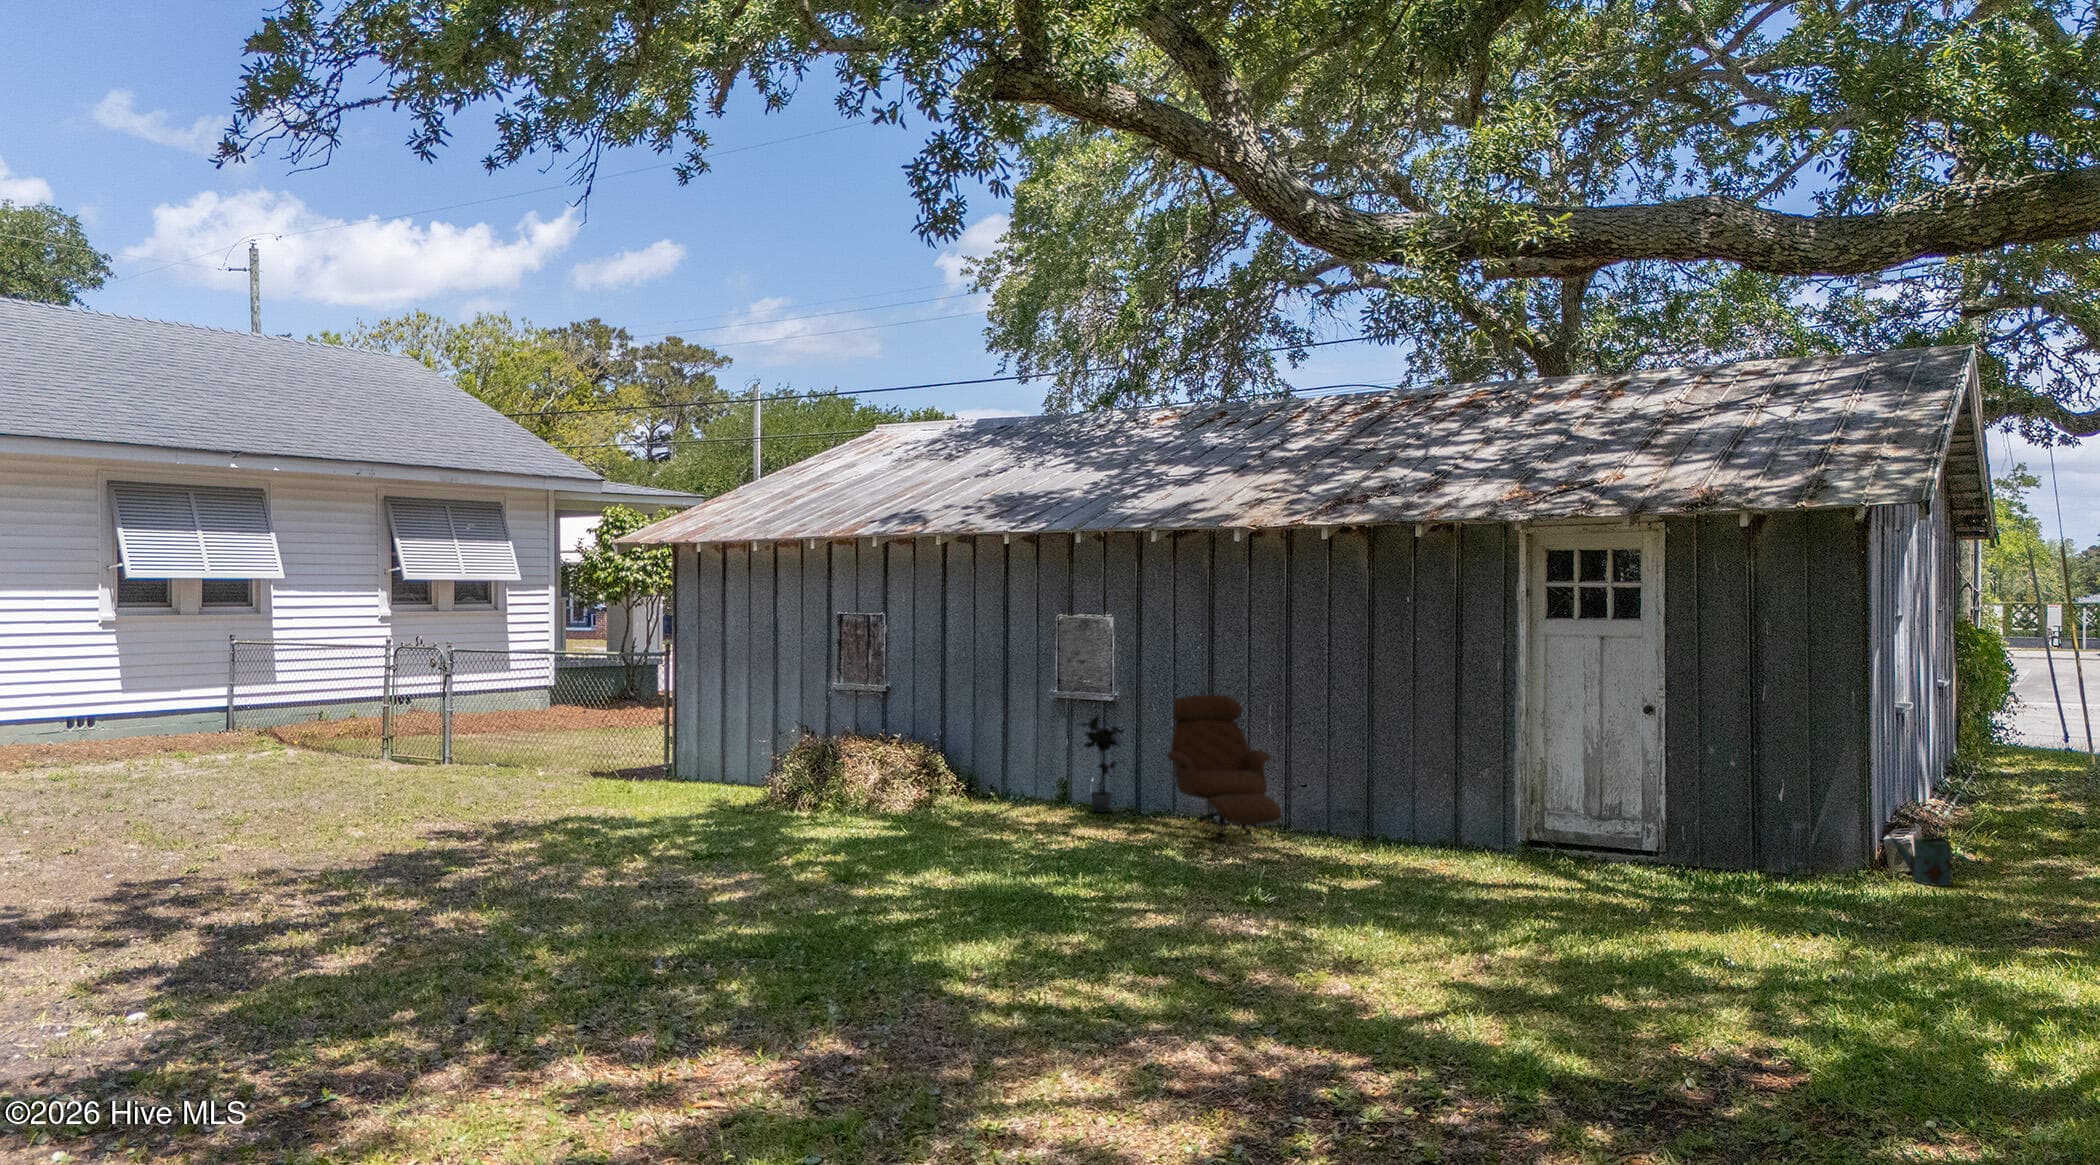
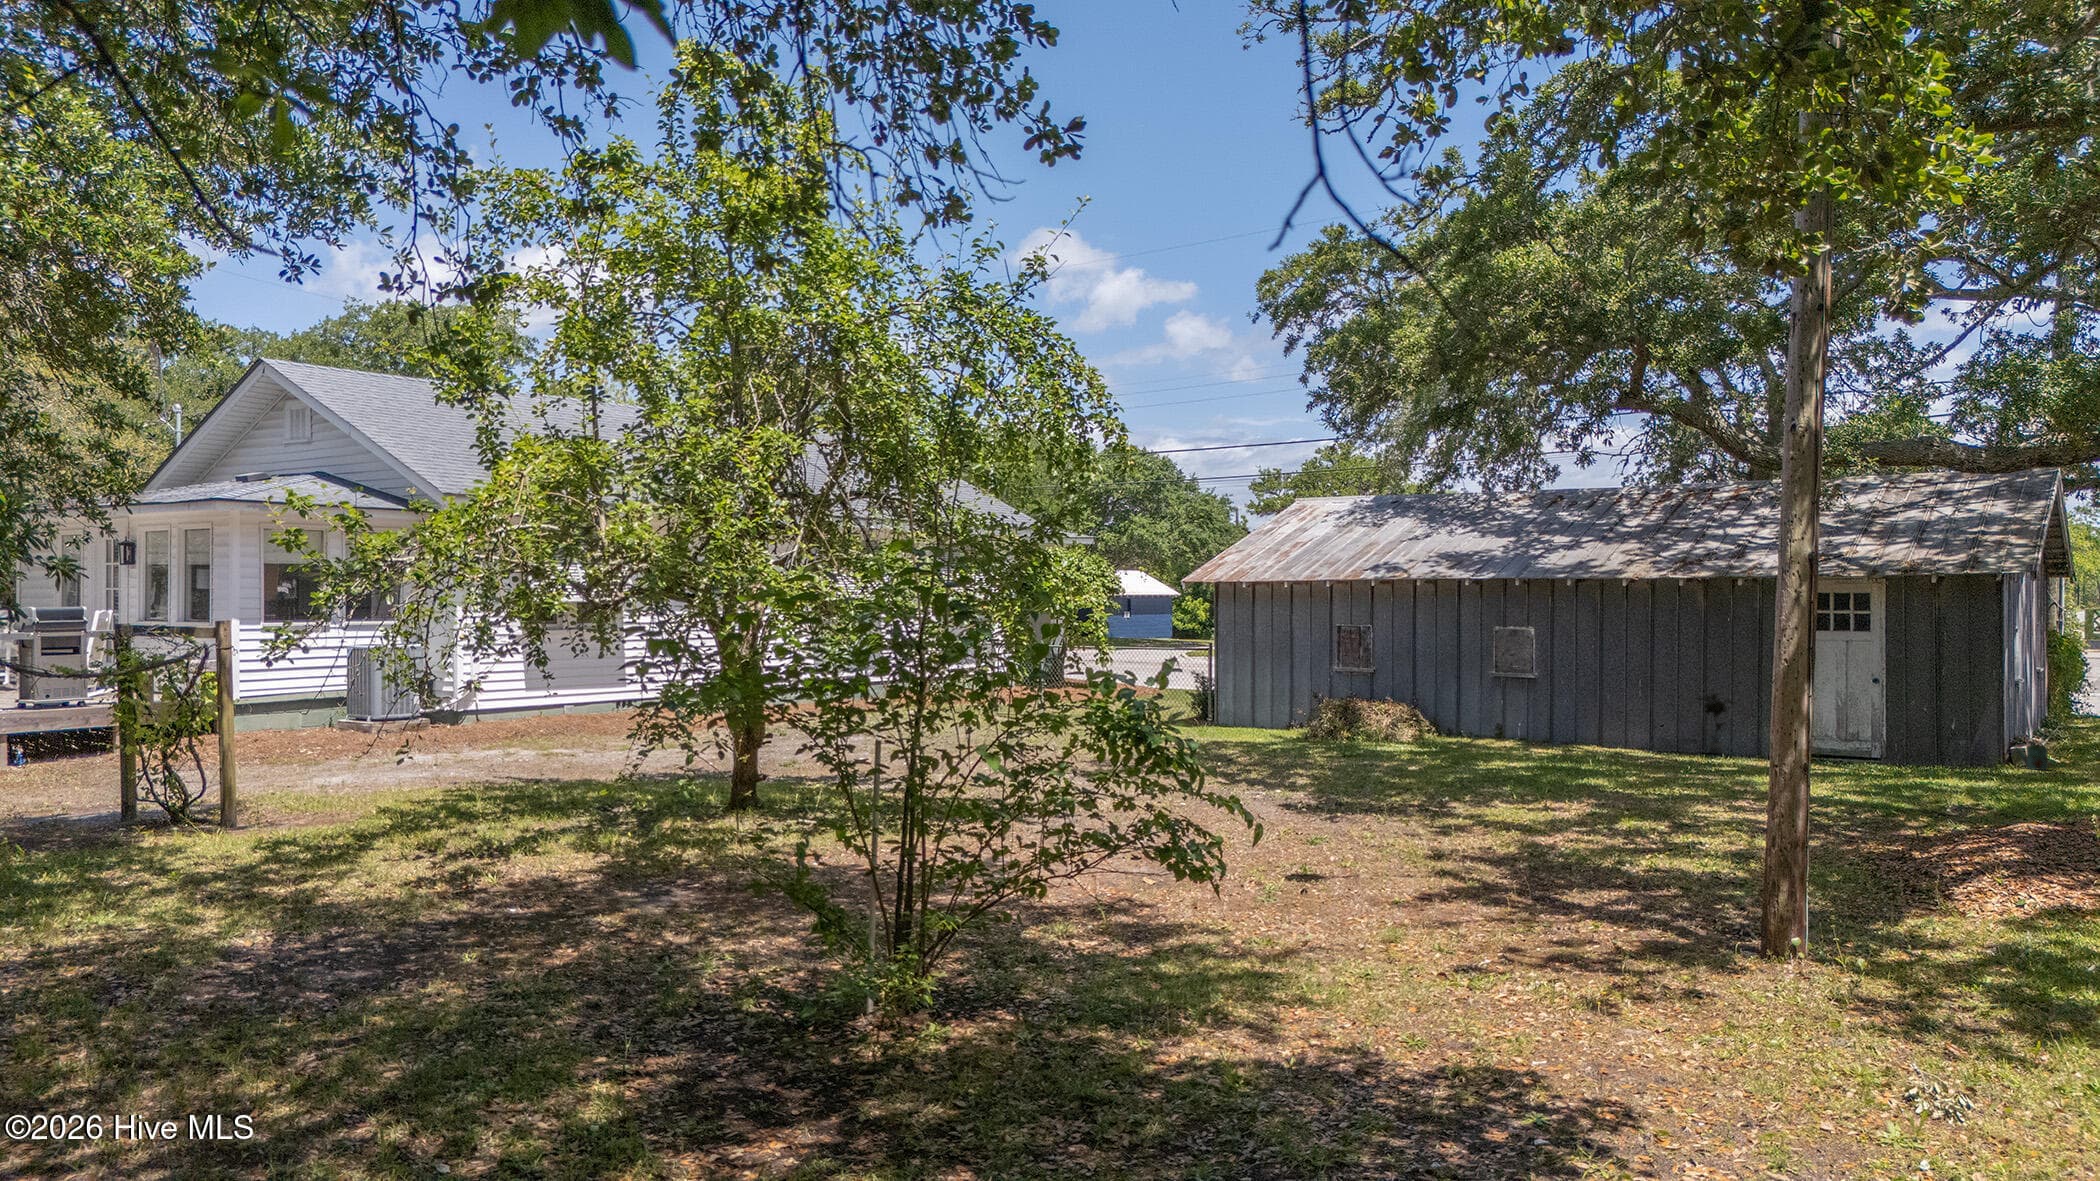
lounge chair: present [1167,695,1281,843] -> none [1577,673,1657,754]
potted plant: present [1076,714,1124,812] -> present [1695,694,1734,754]

